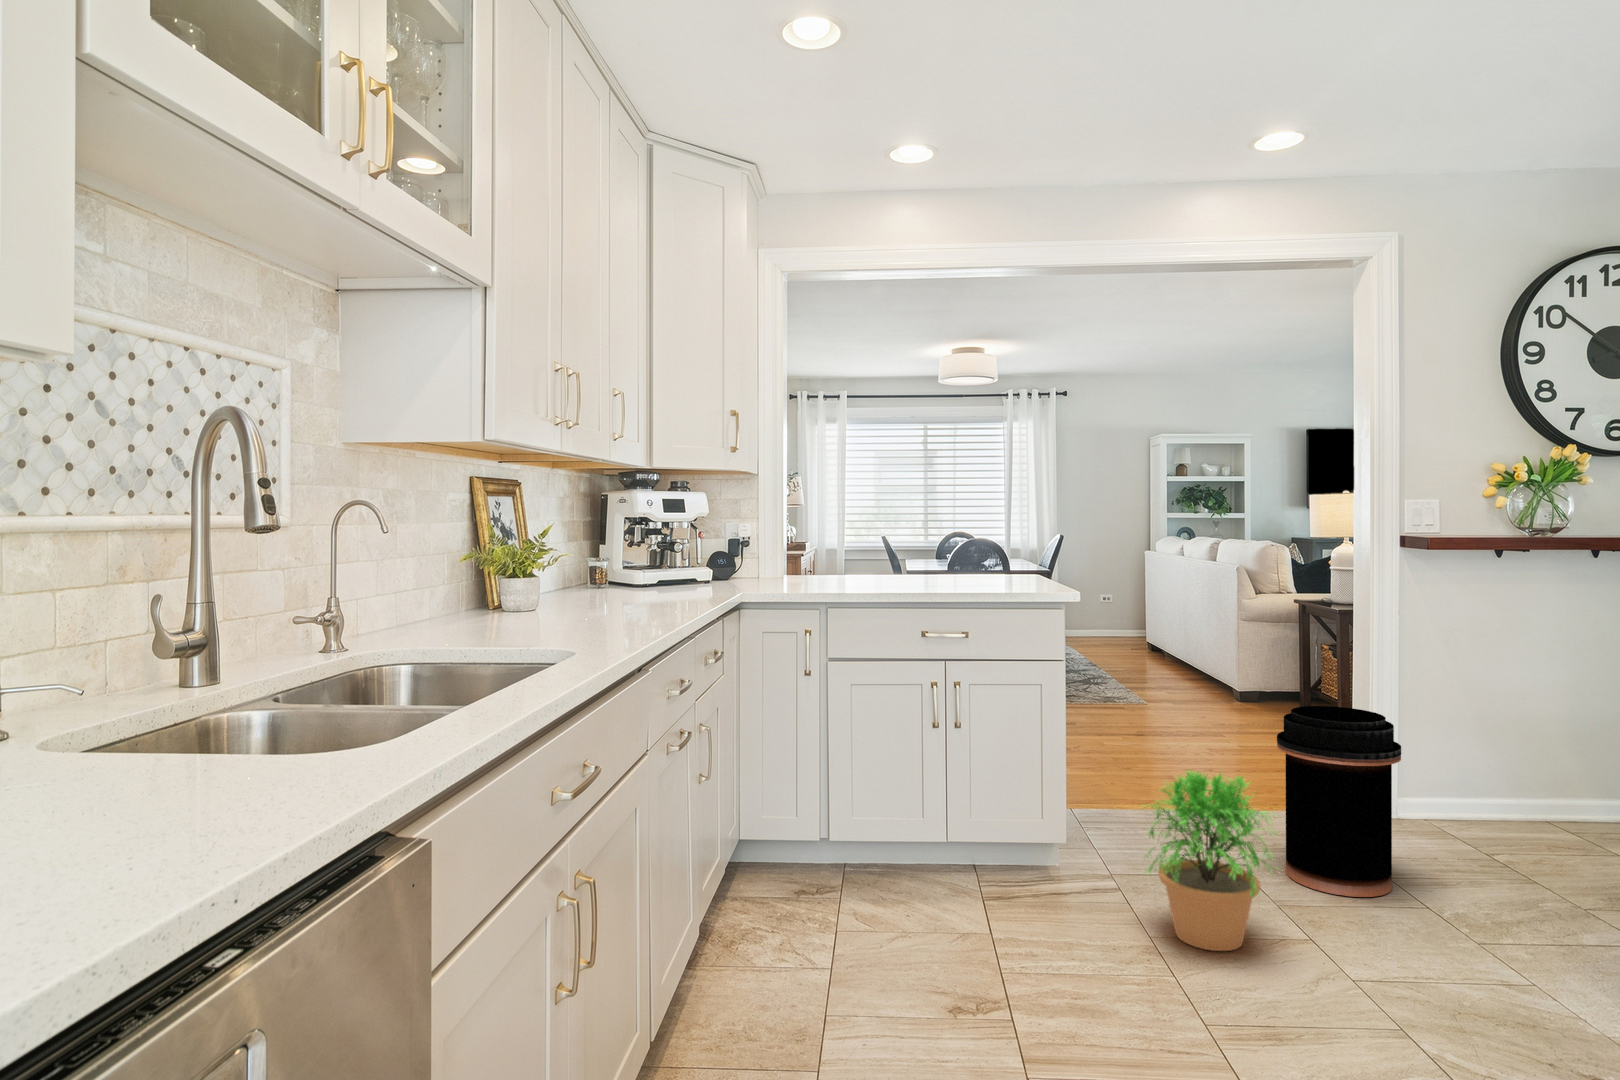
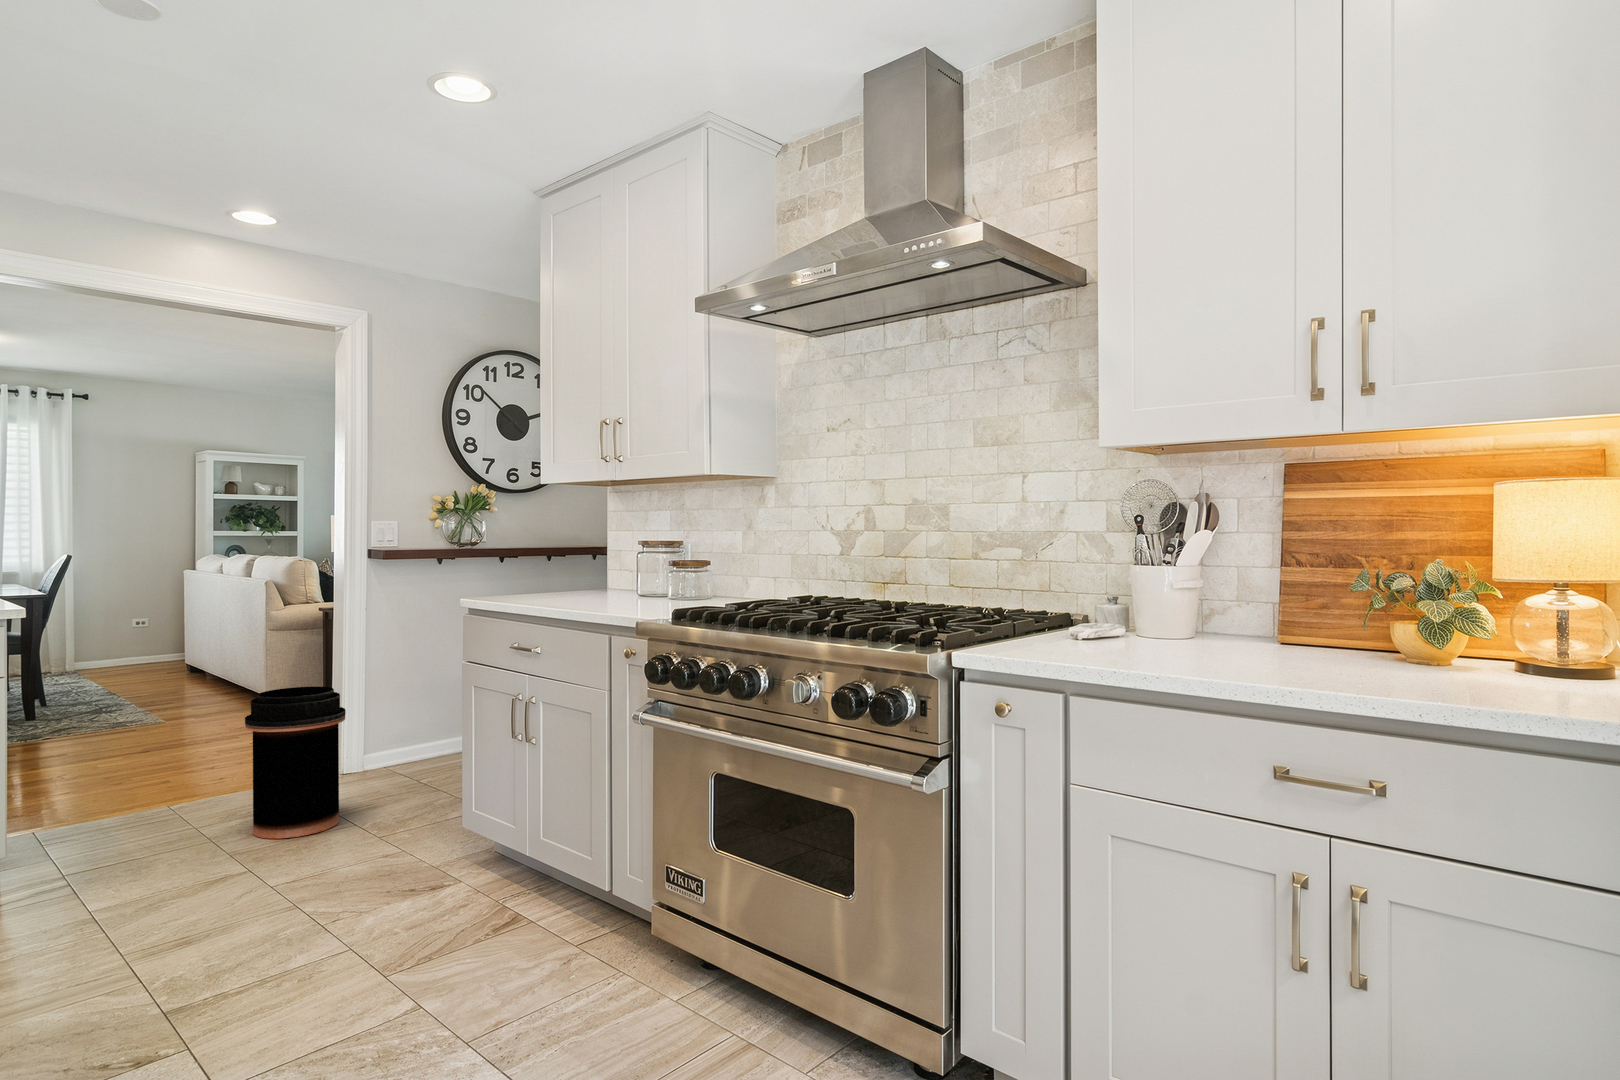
potted plant: present [1144,771,1275,951] -> none [84,748,222,909]

